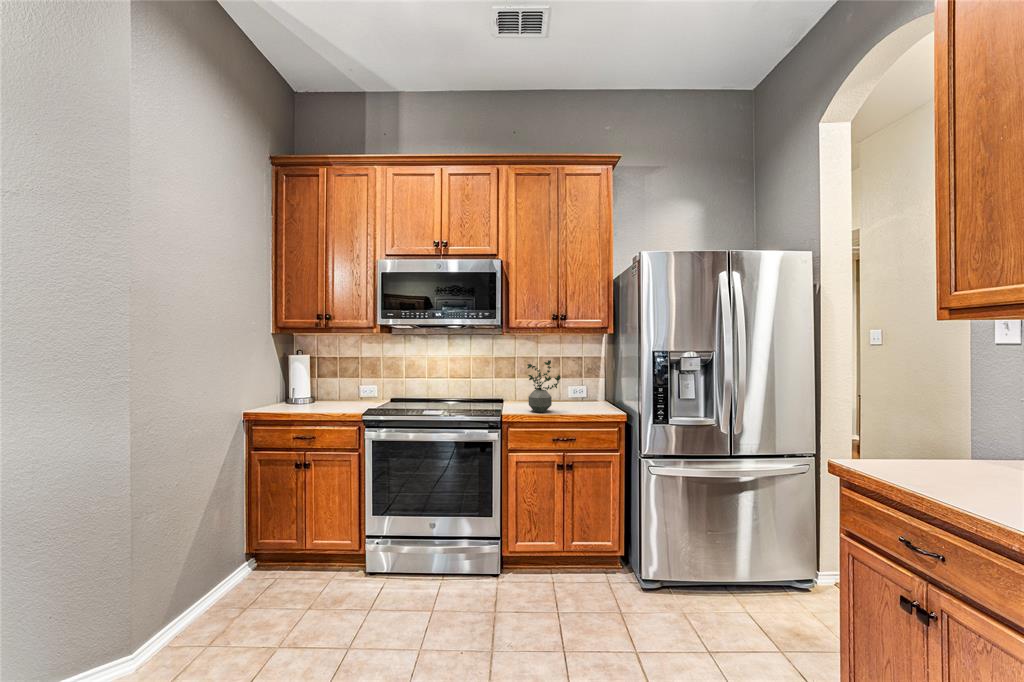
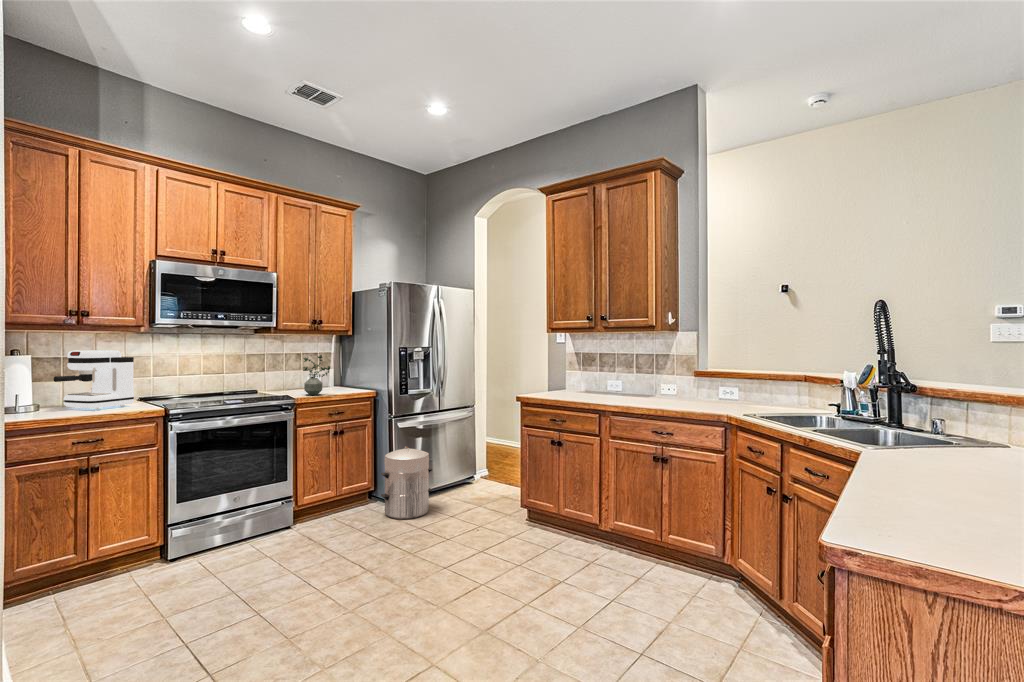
coffee maker: none [304,351,361,407] -> present [54,350,134,409]
waste bin: none [606,509,691,635] -> present [381,446,432,519]

